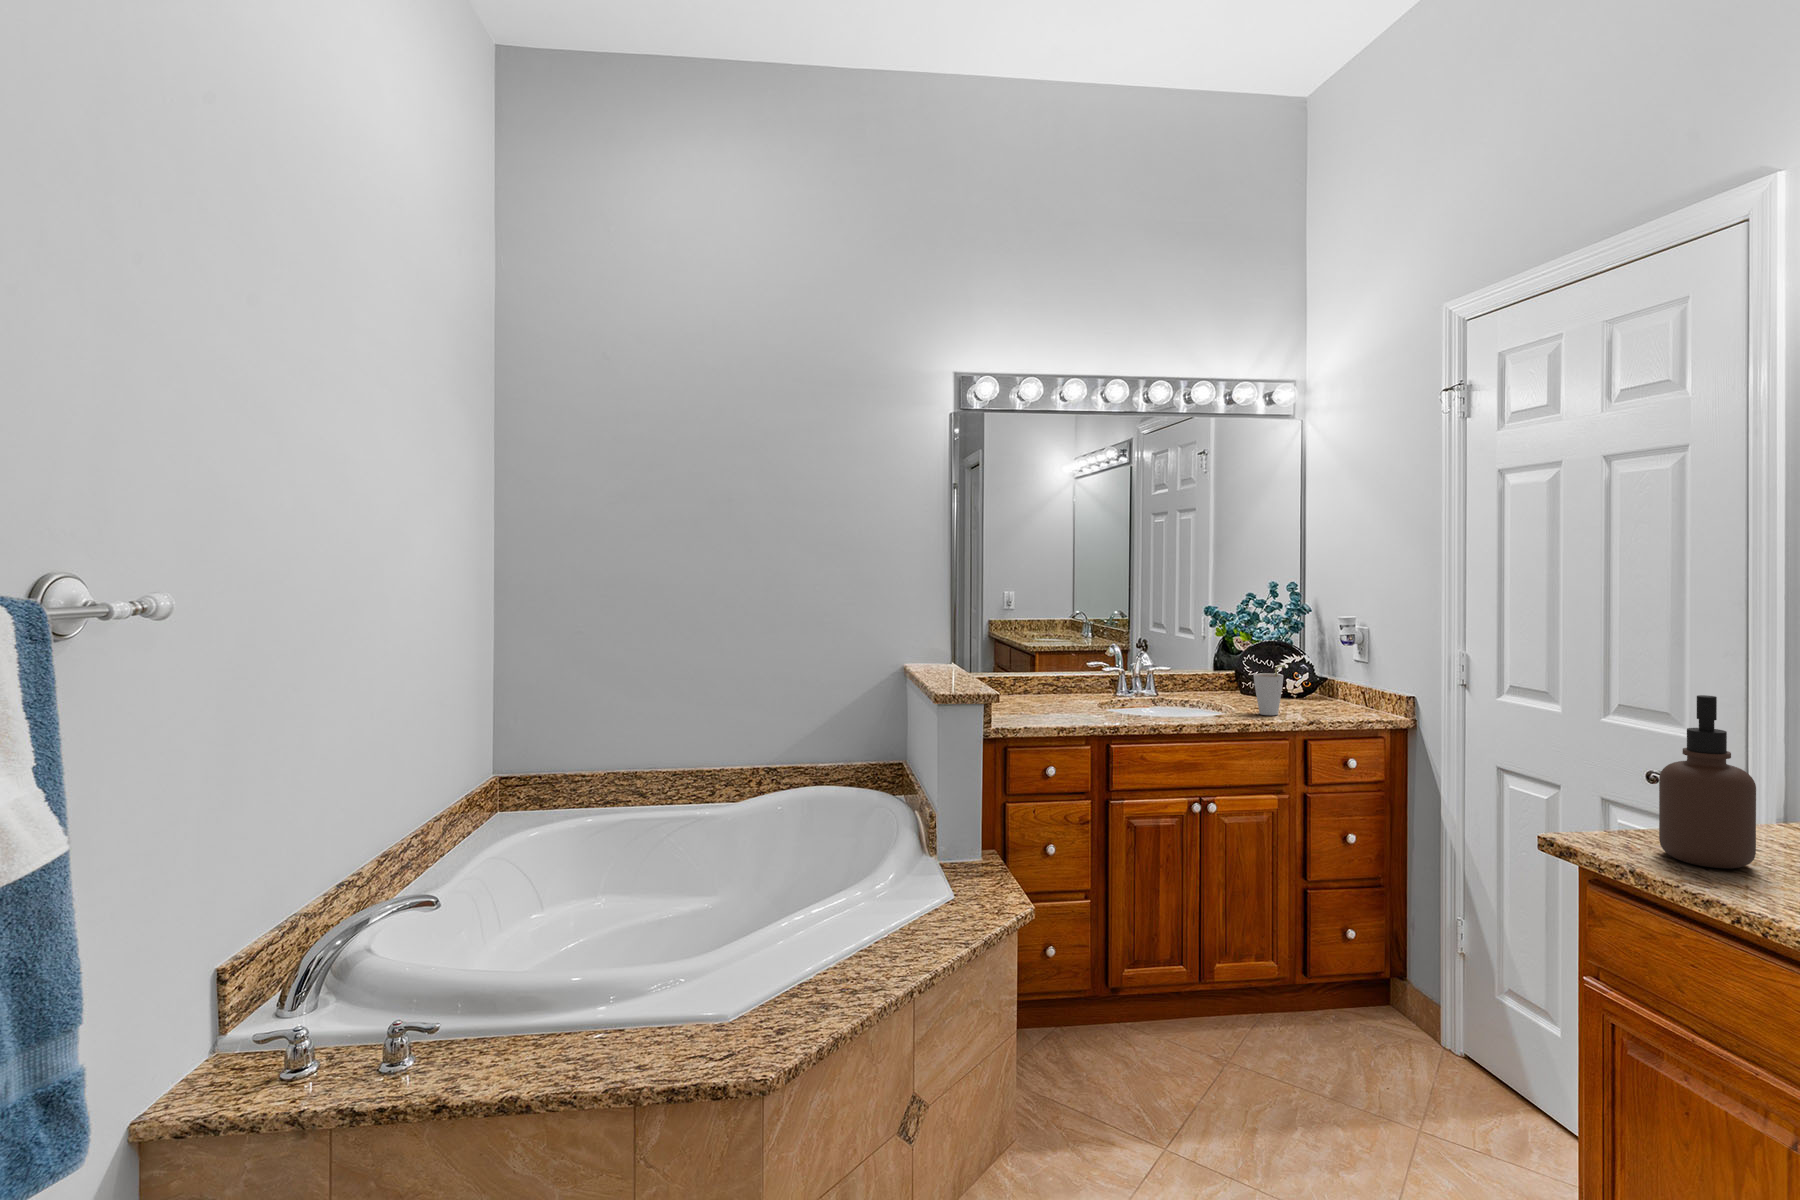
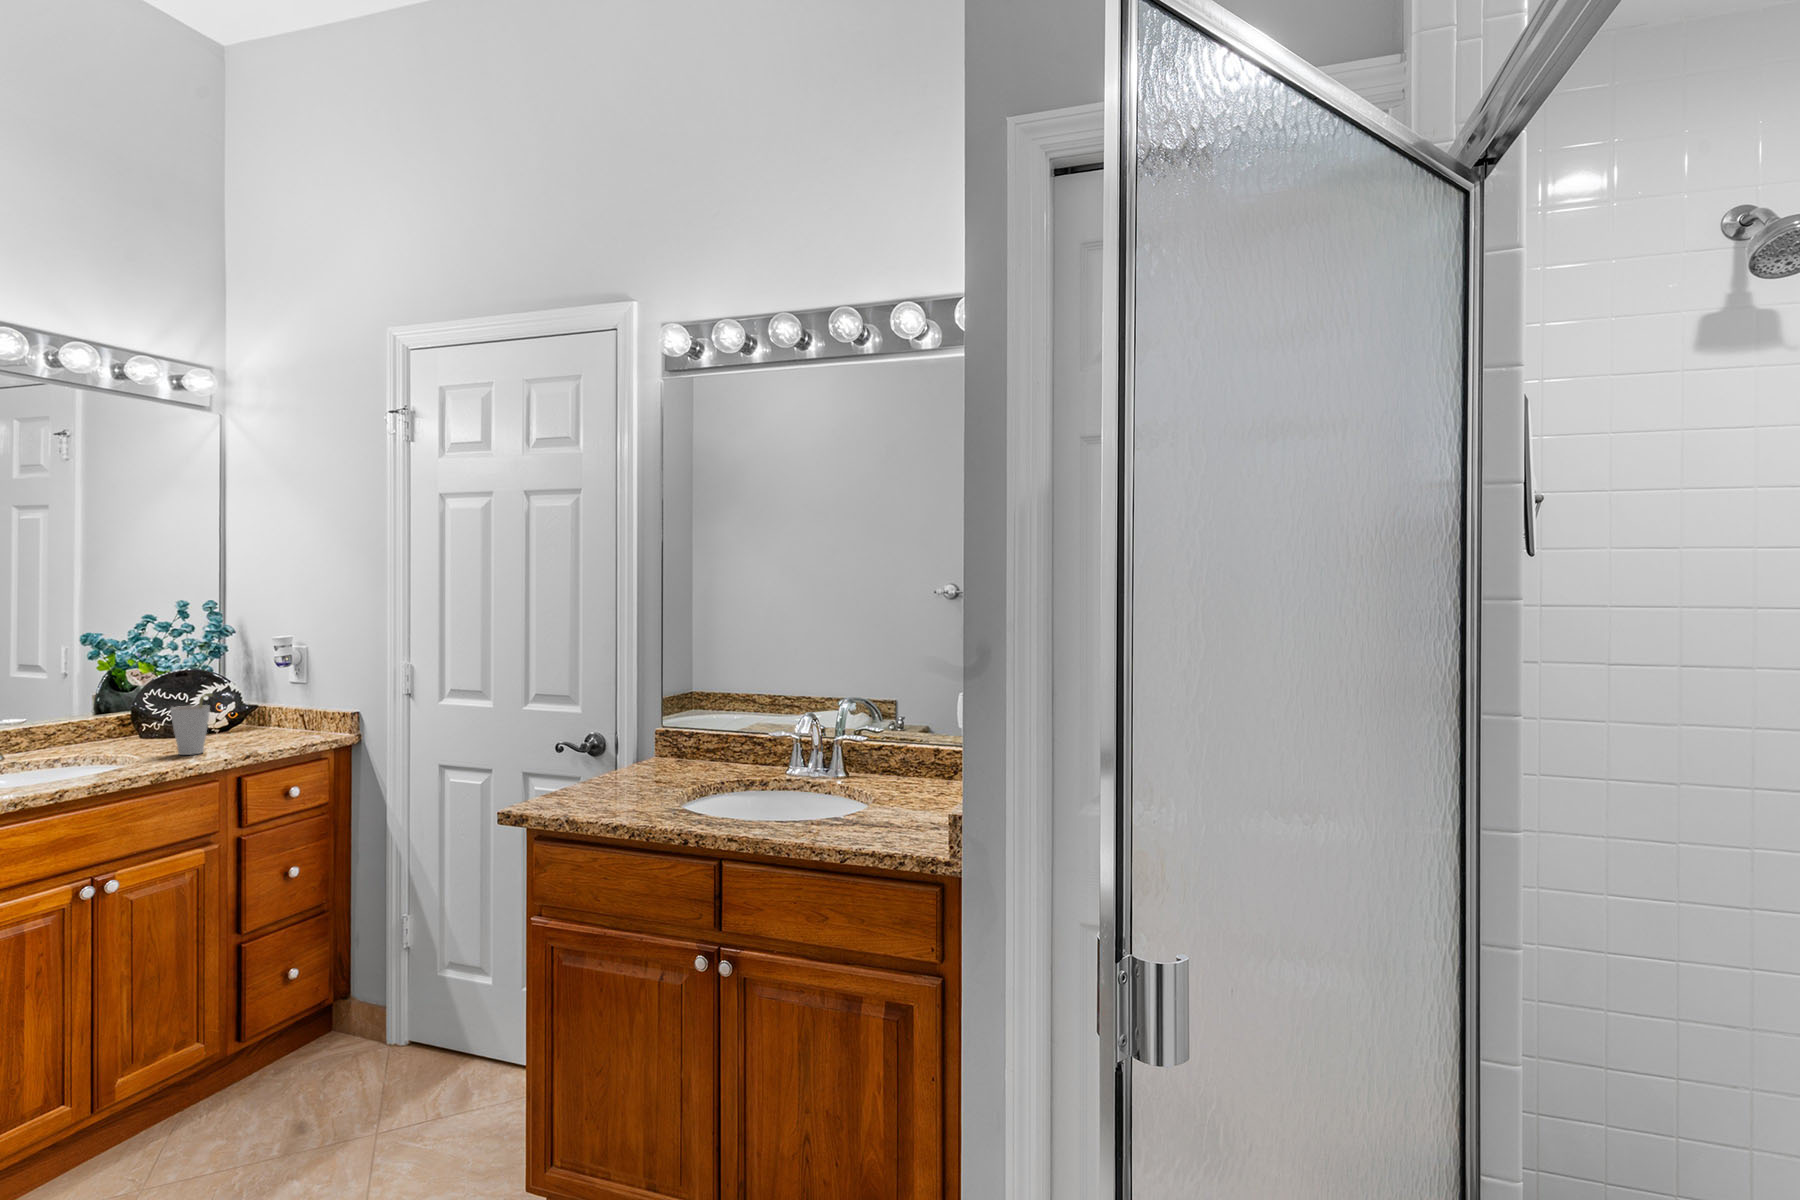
soap dispenser: present [1659,695,1756,868] -> none [580,677,637,806]

